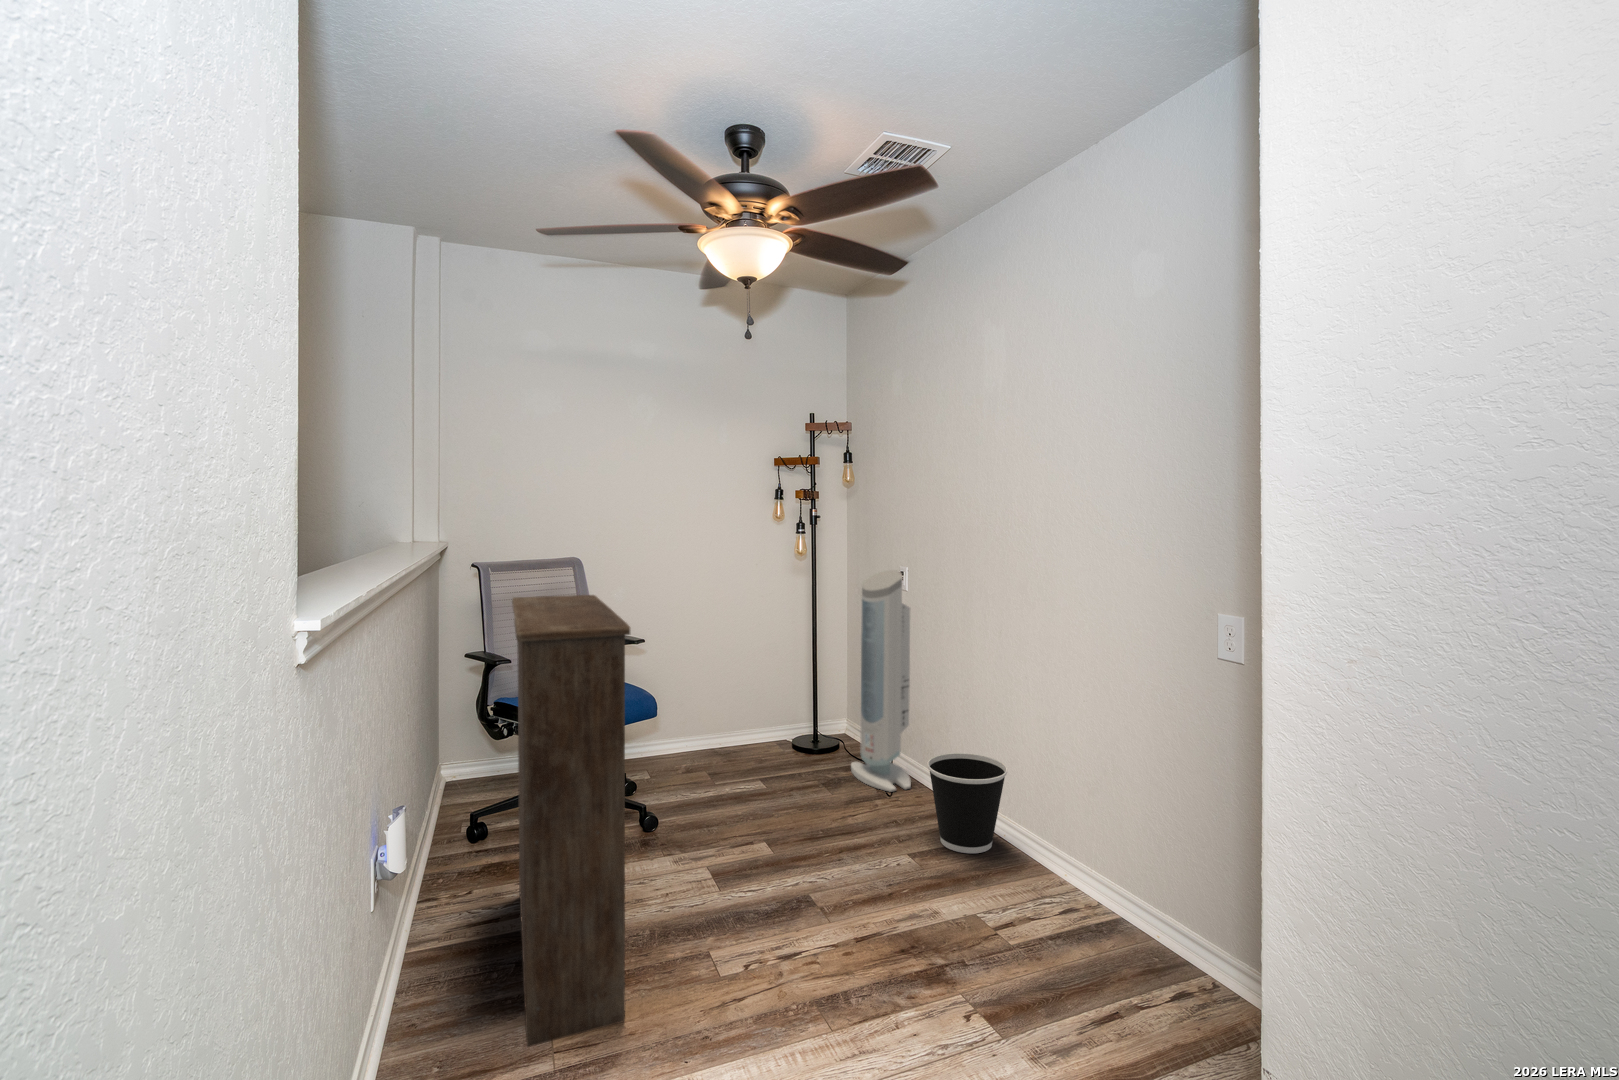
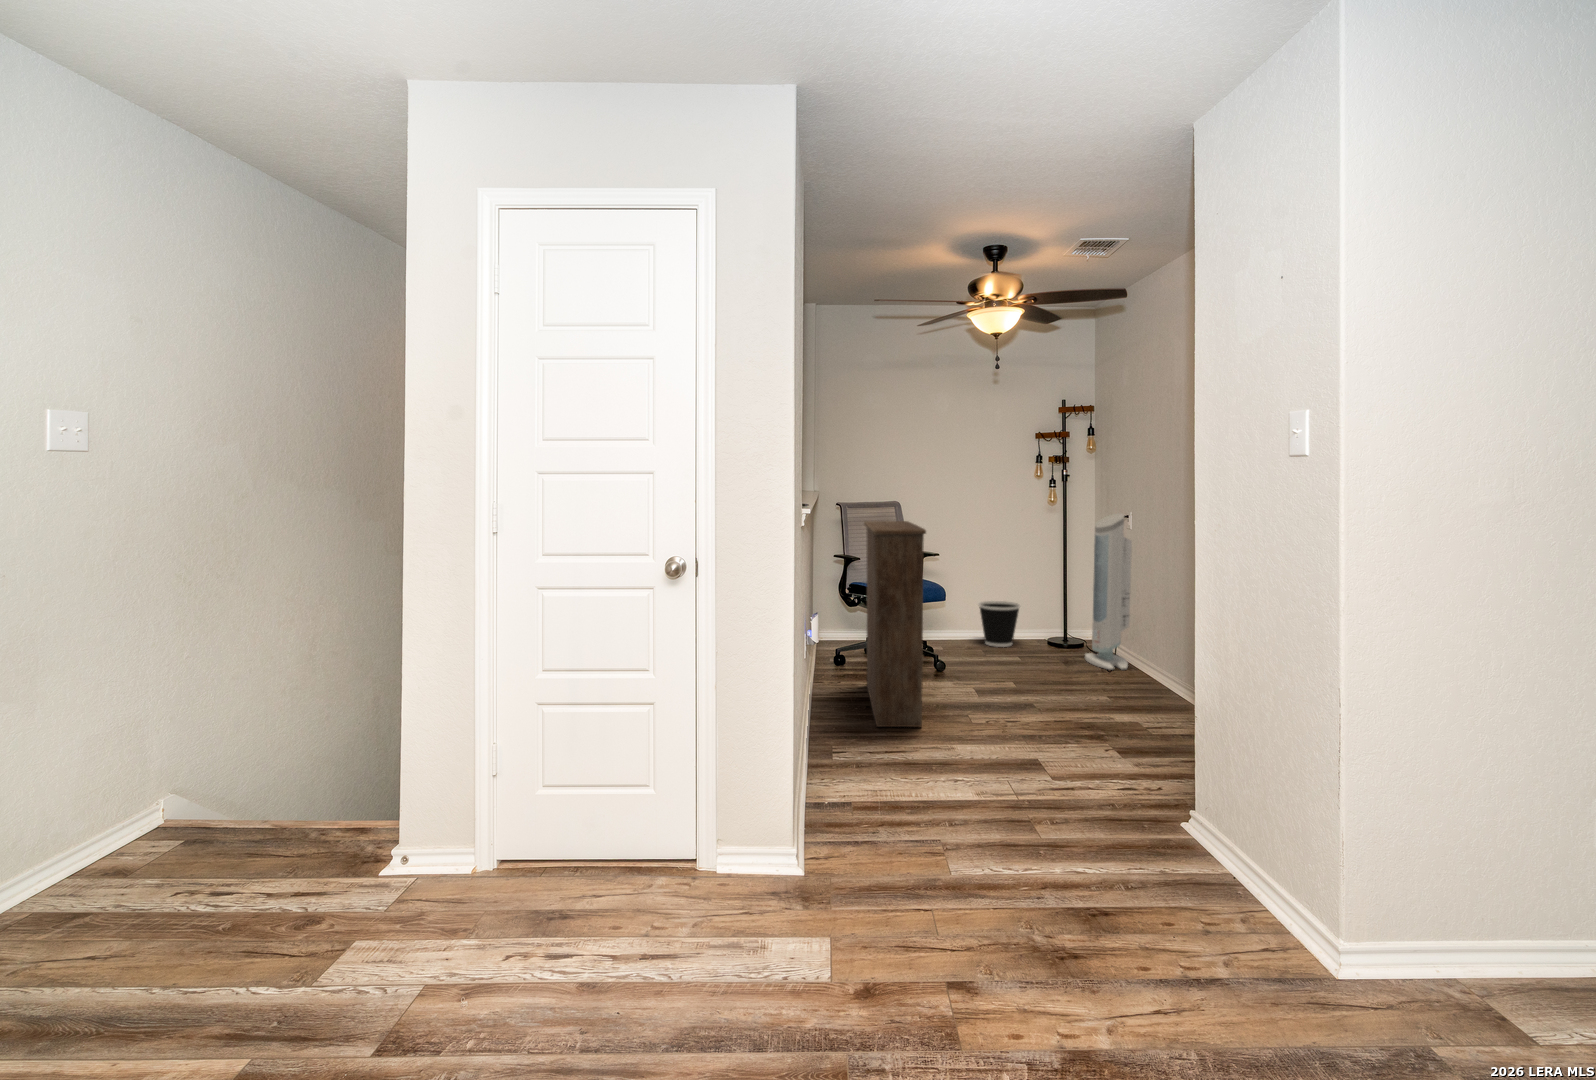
wastebasket: present [927,753,1007,853] -> present [979,601,1020,647]

